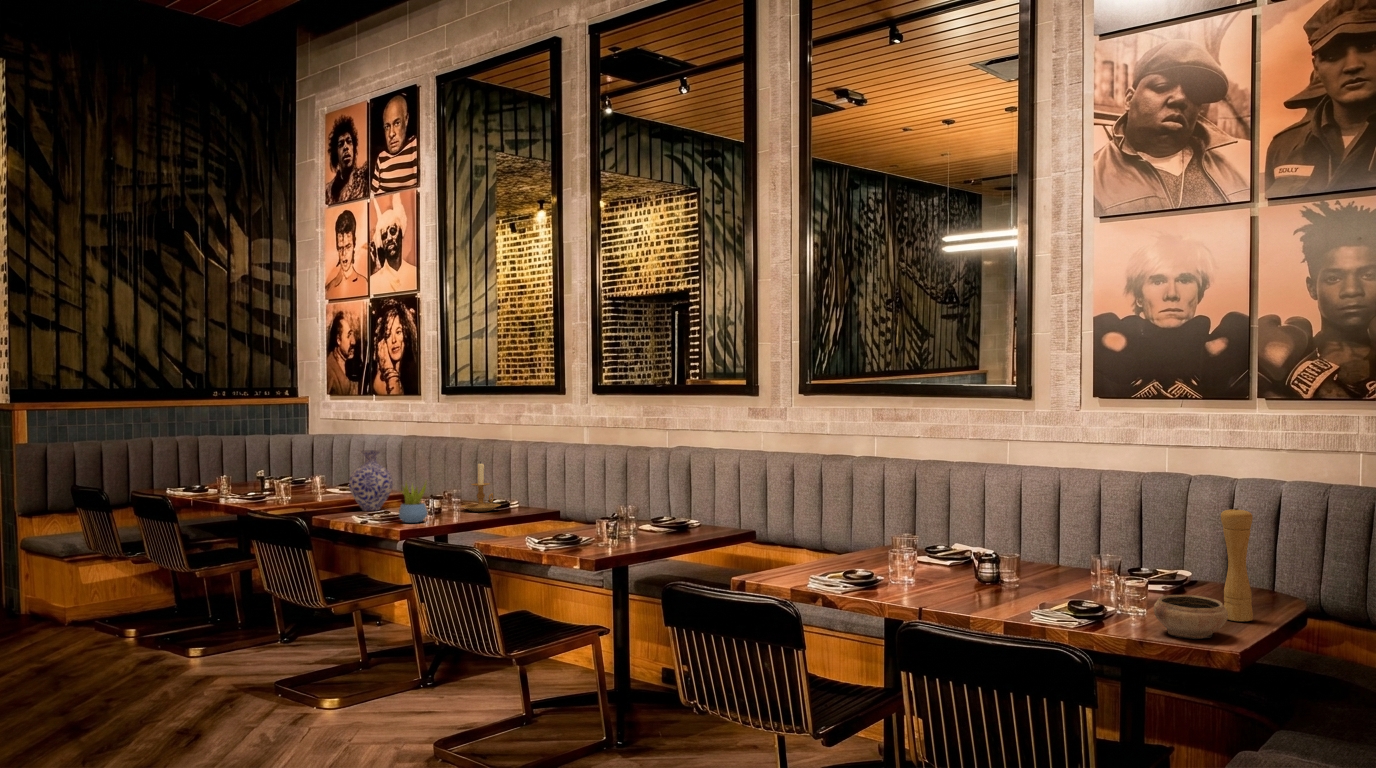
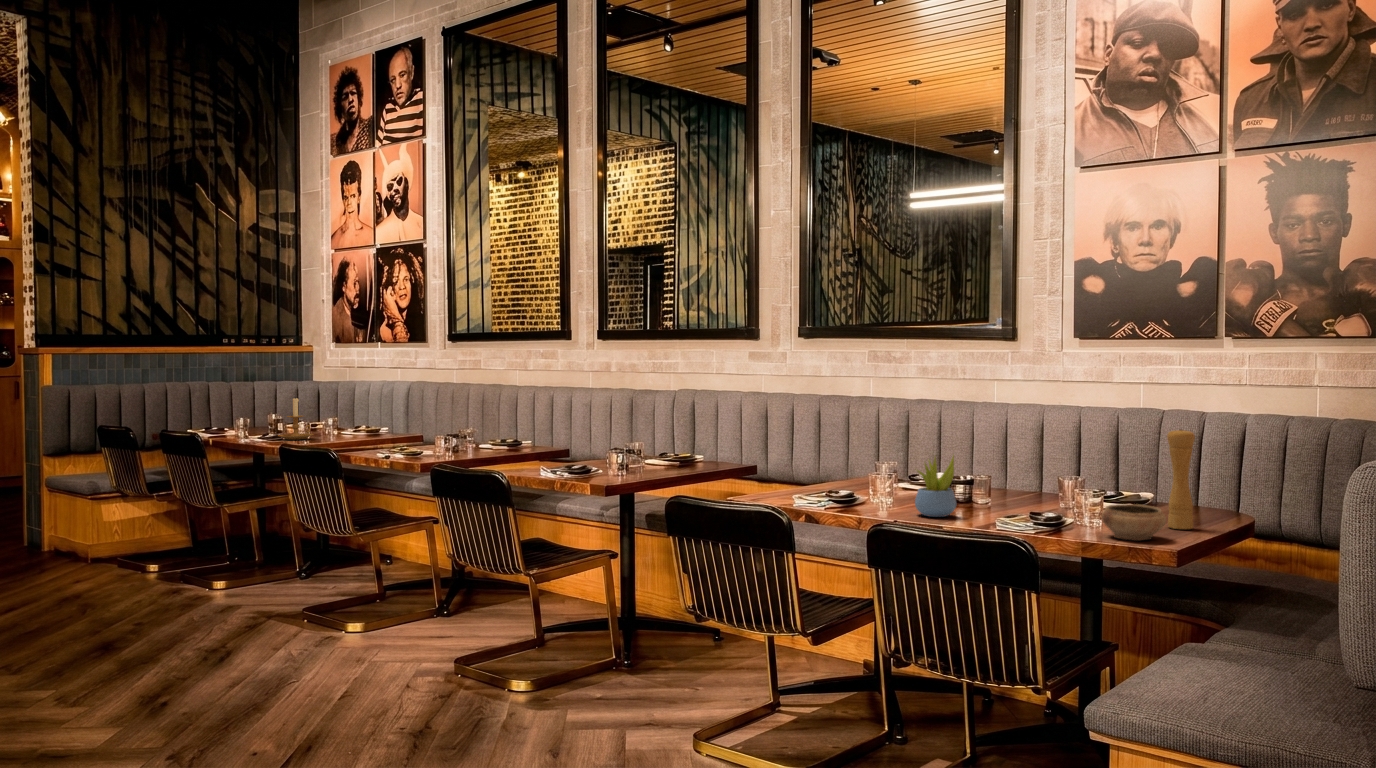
vase: present [349,450,393,511] -> none [366,392,408,449]
candle holder: present [461,462,500,512] -> present [278,397,314,440]
succulent plant: present [399,483,427,523] -> present [915,456,956,517]

